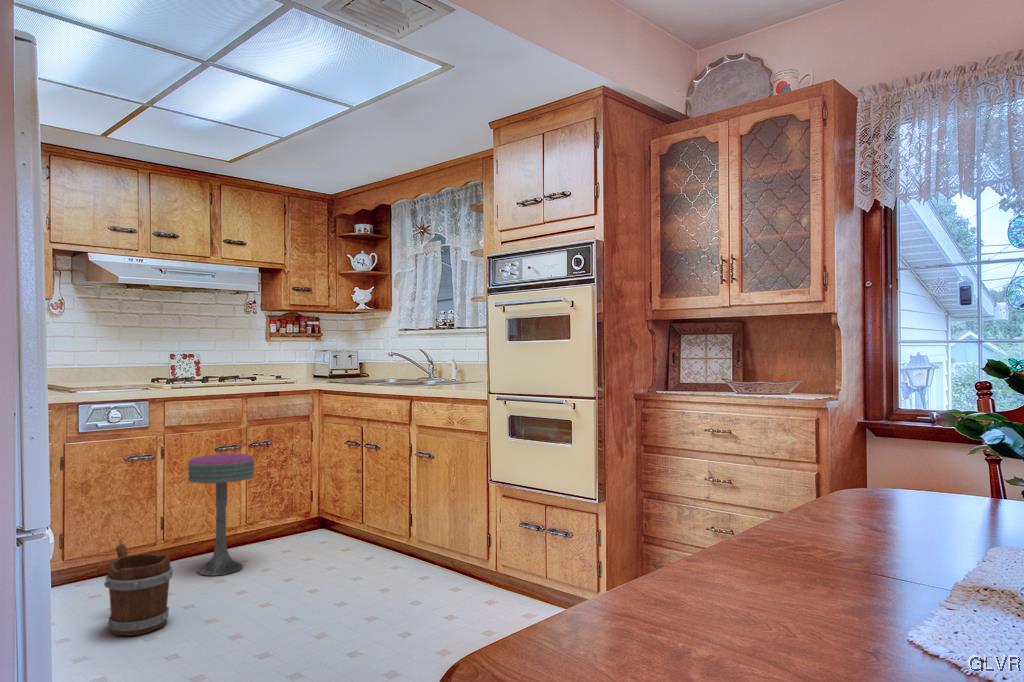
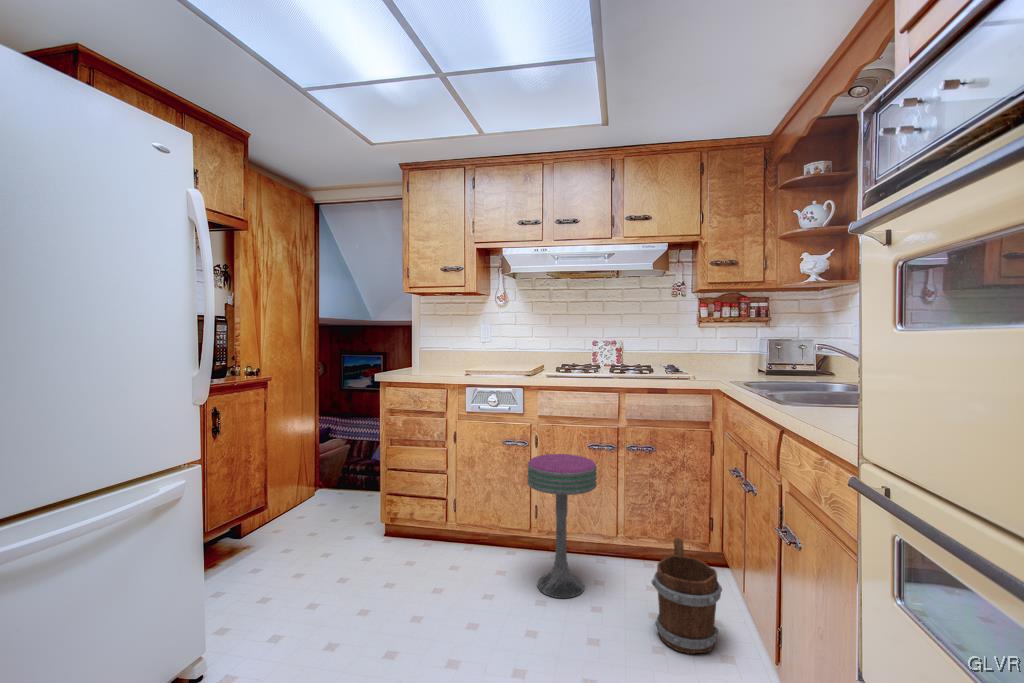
bucket: present [104,544,173,636] -> present [652,538,722,654]

